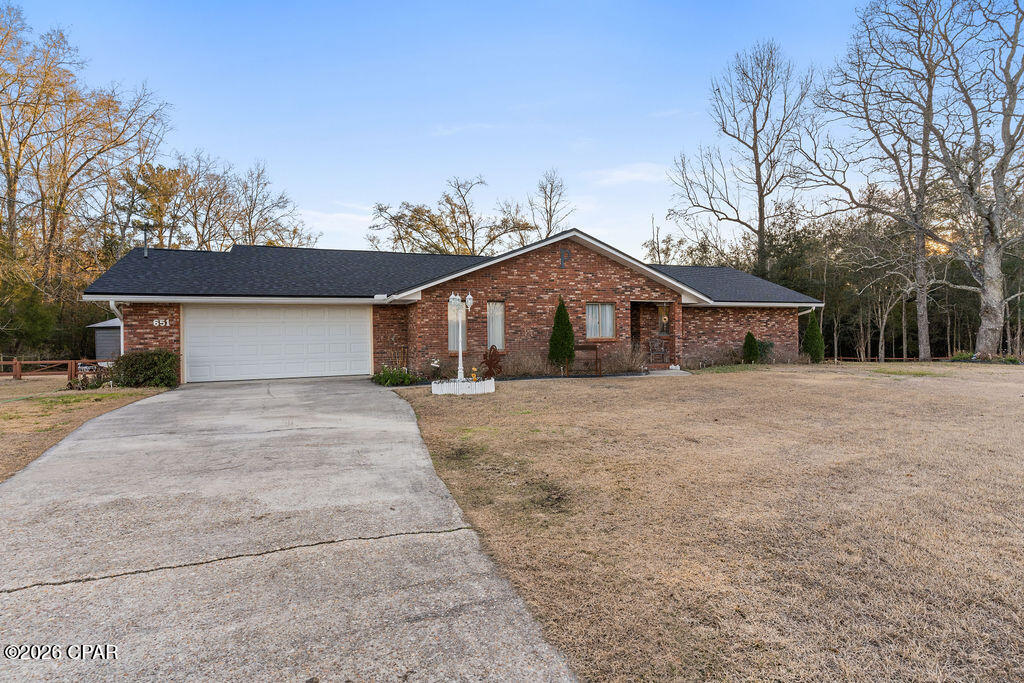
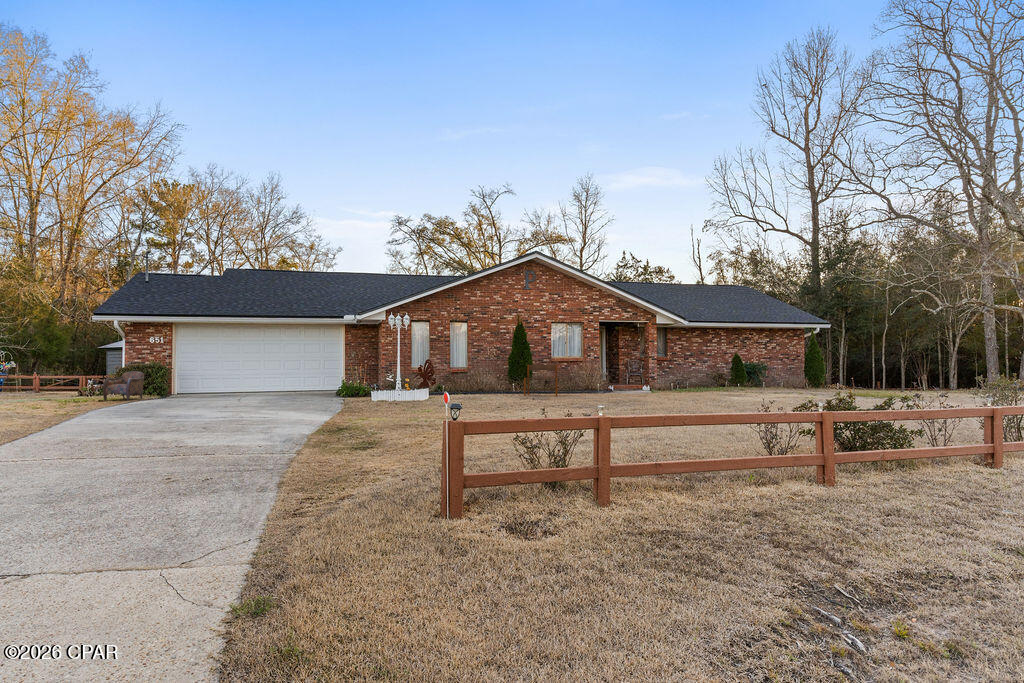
armchair: none [99,358,149,393] -> present [103,371,144,401]

